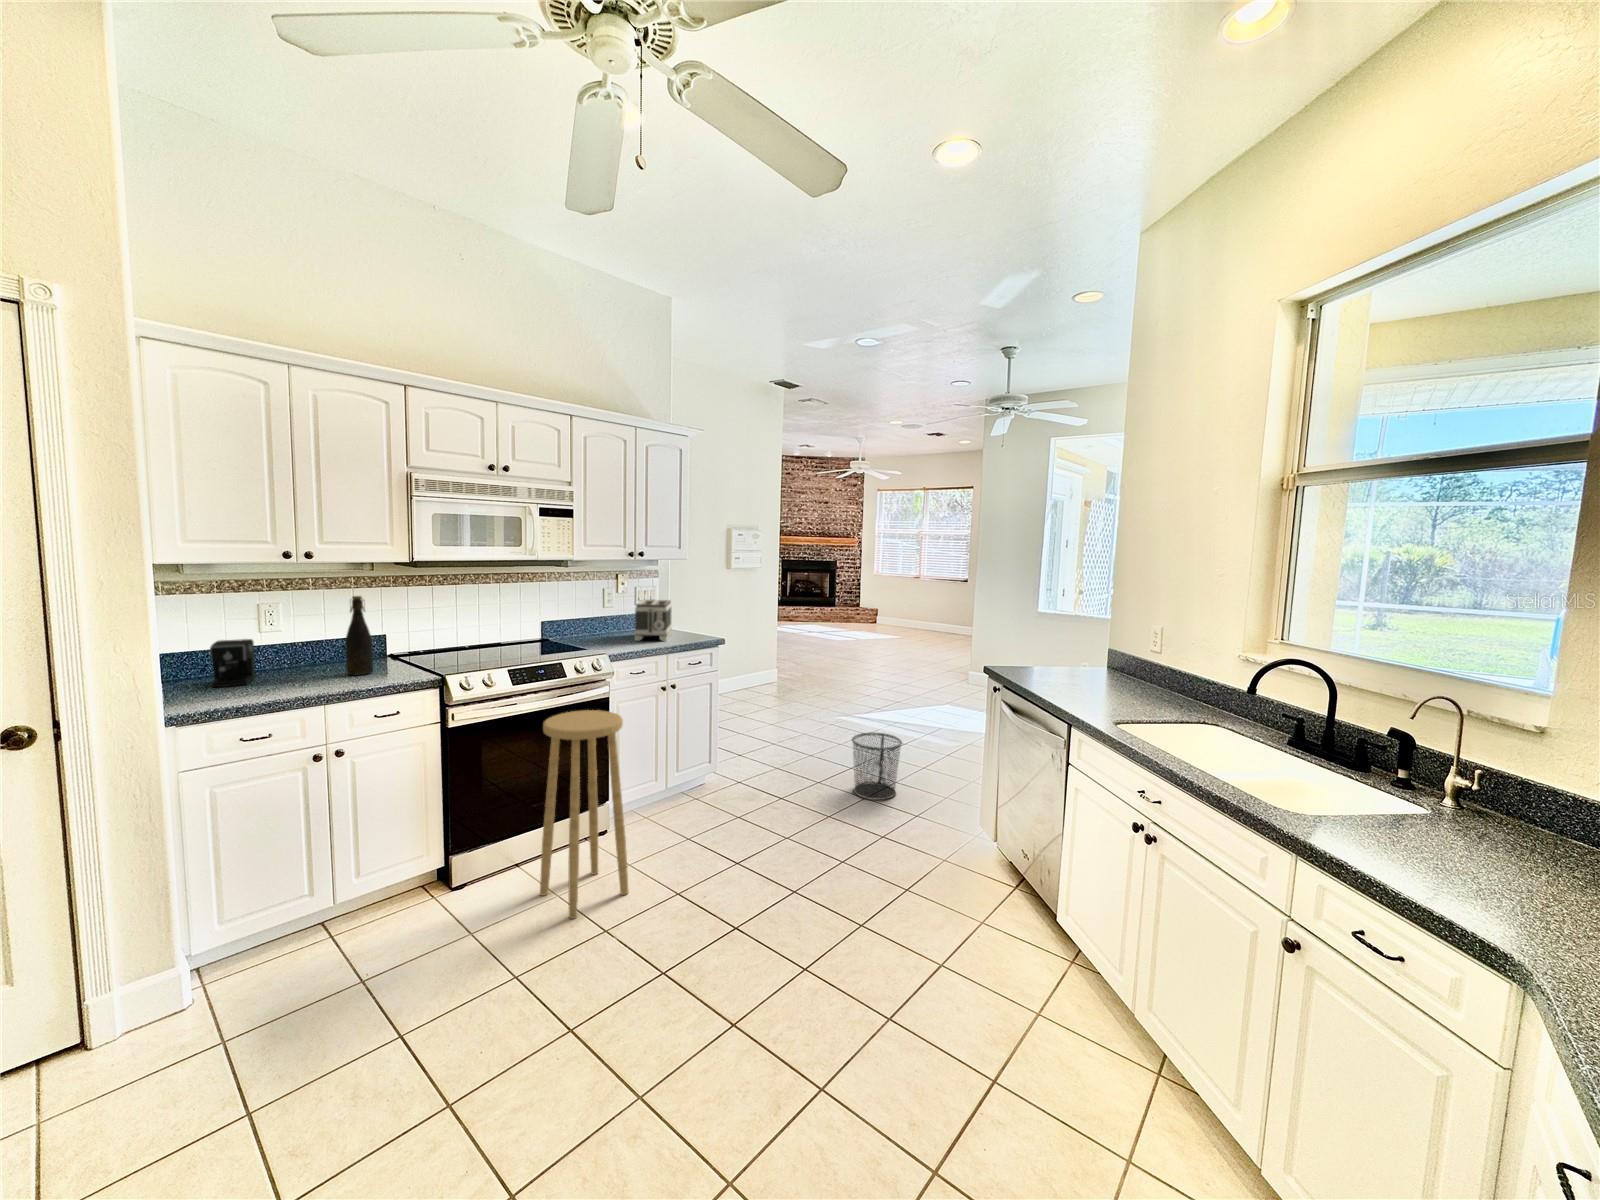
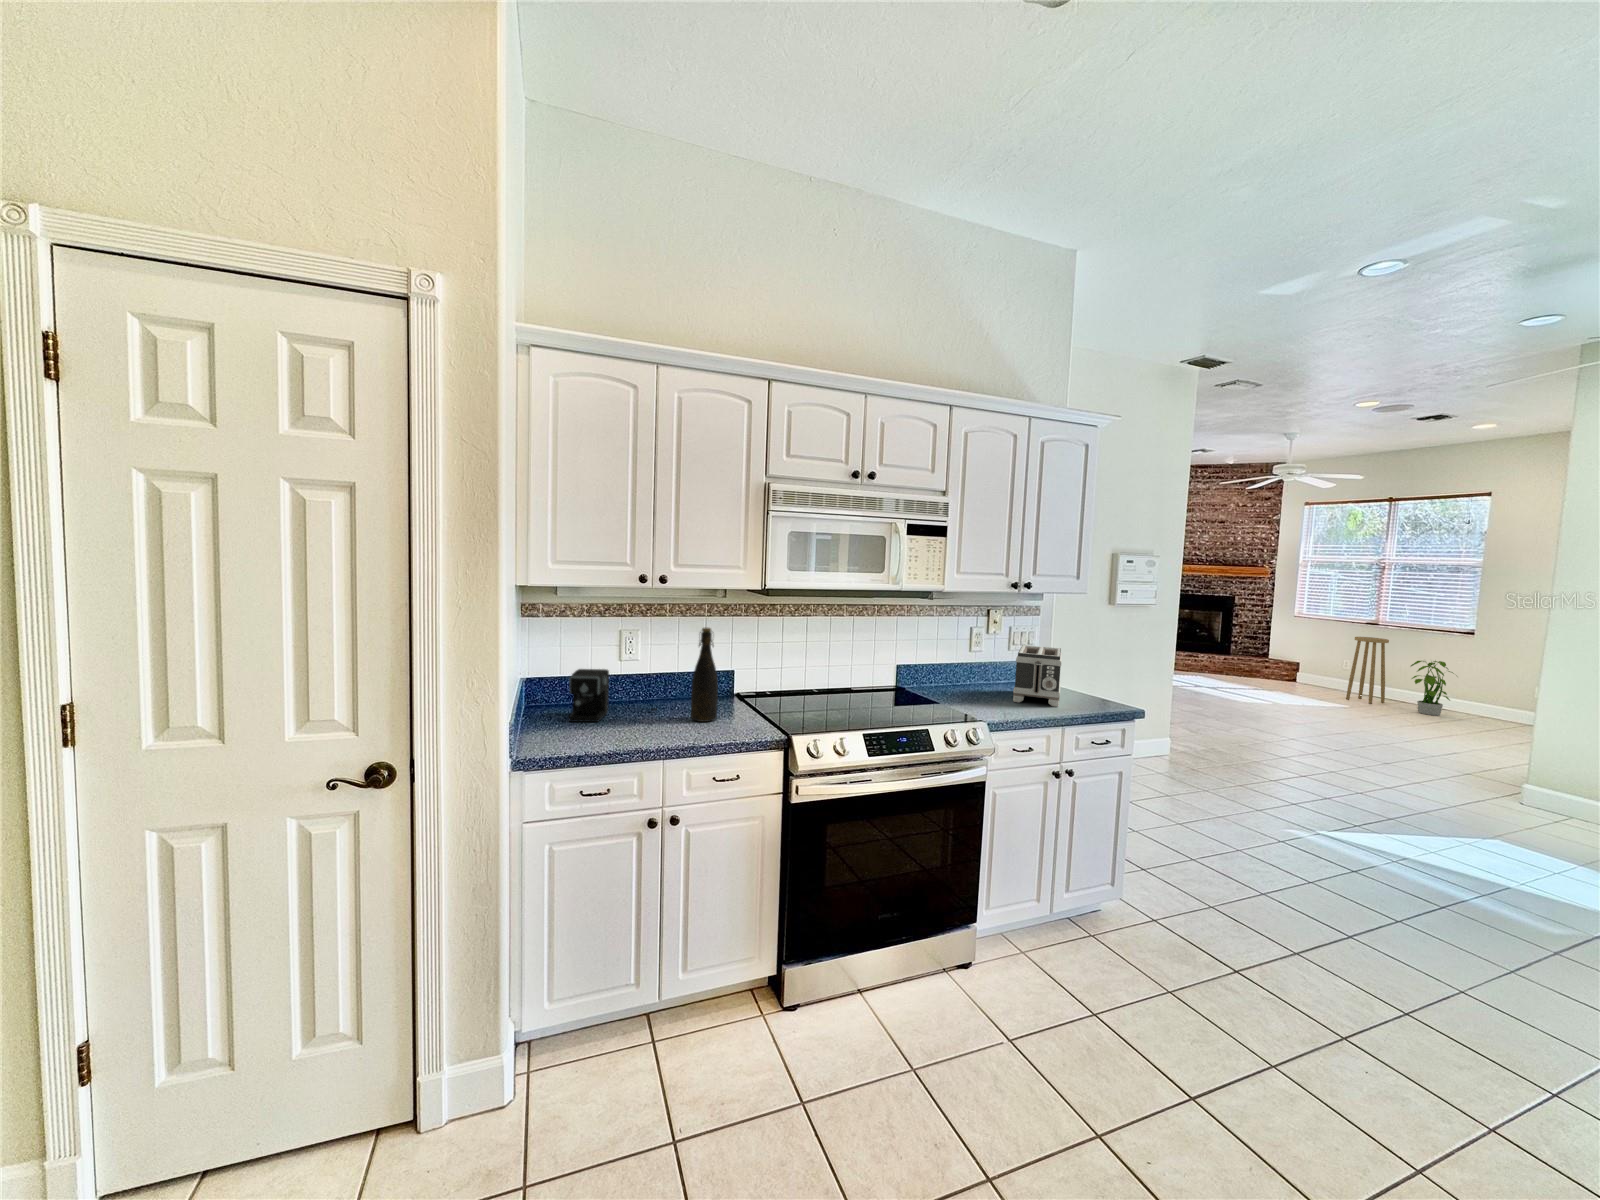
potted plant: none [934,599,958,636] -> present [1411,661,1454,715]
stool: present [540,710,628,919] -> present [1346,637,1389,704]
waste bin: present [852,732,902,800] -> none [1371,893,1490,1027]

